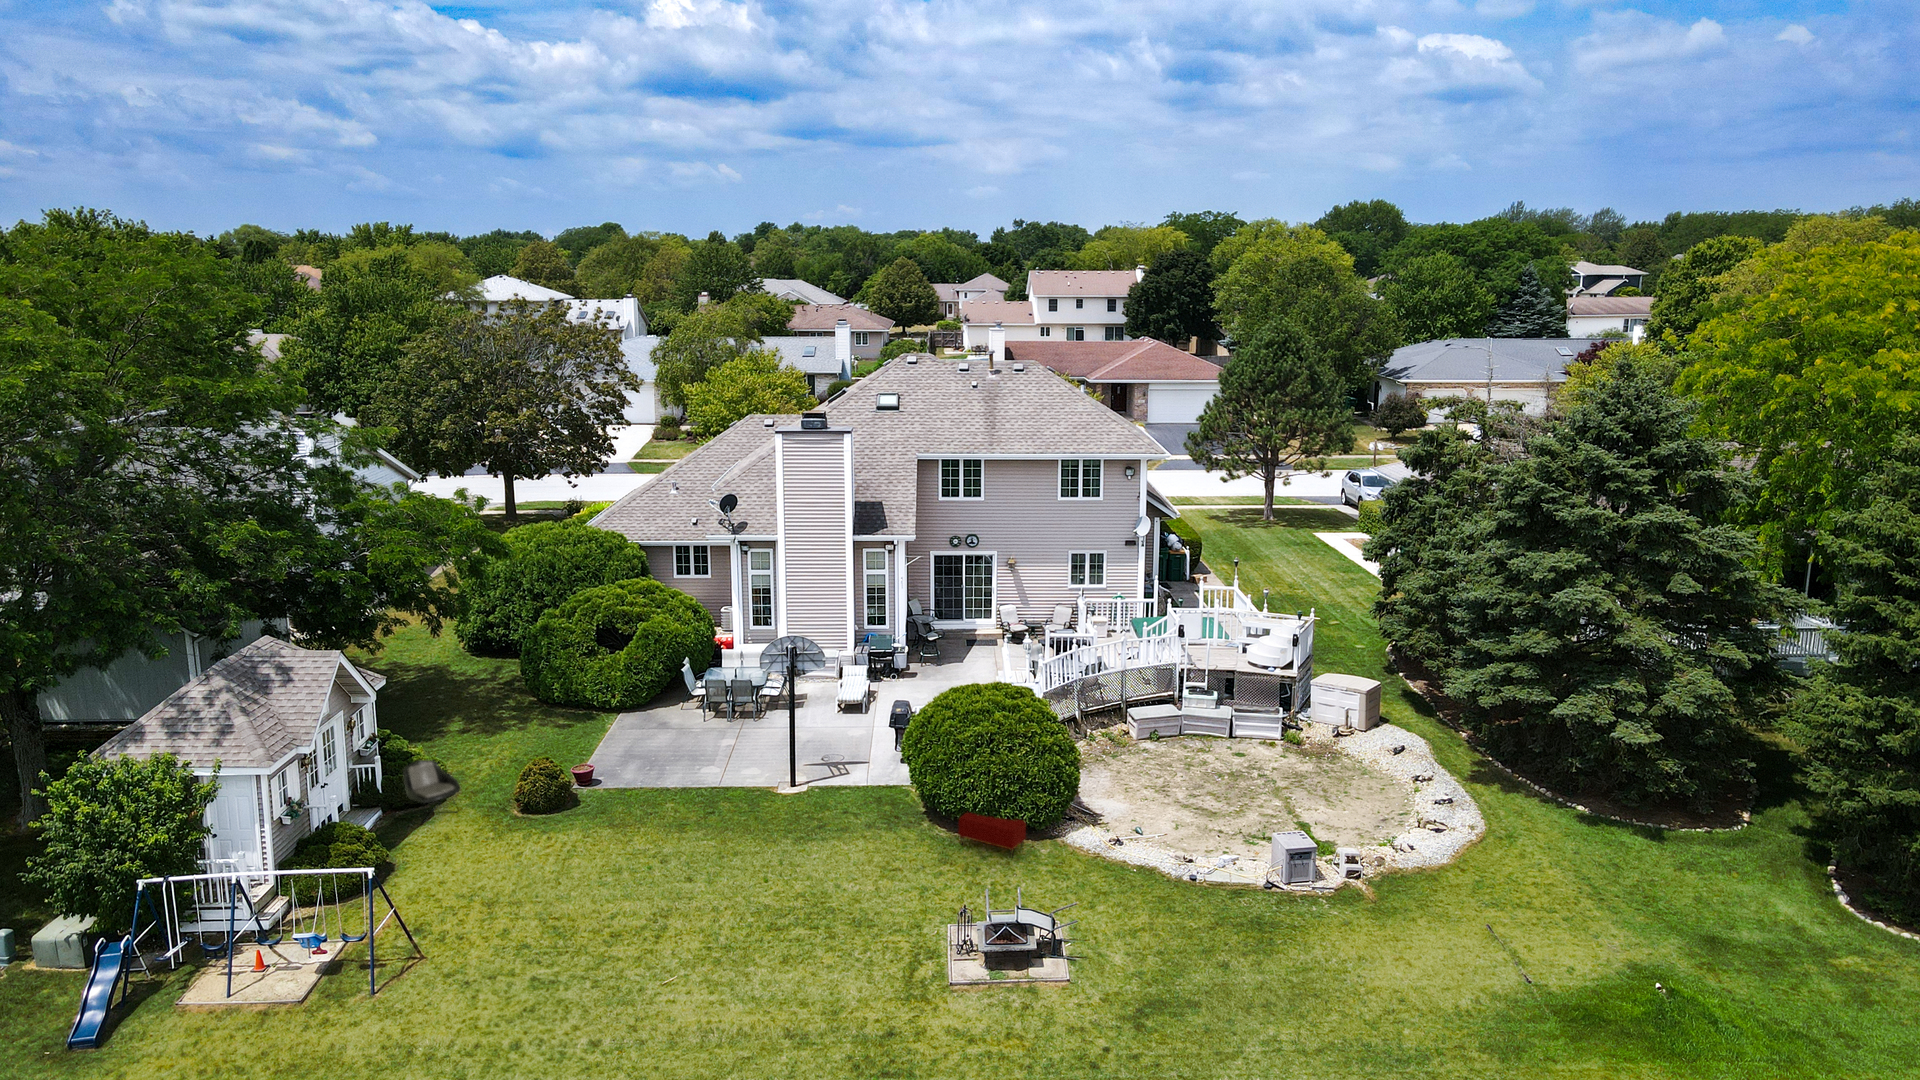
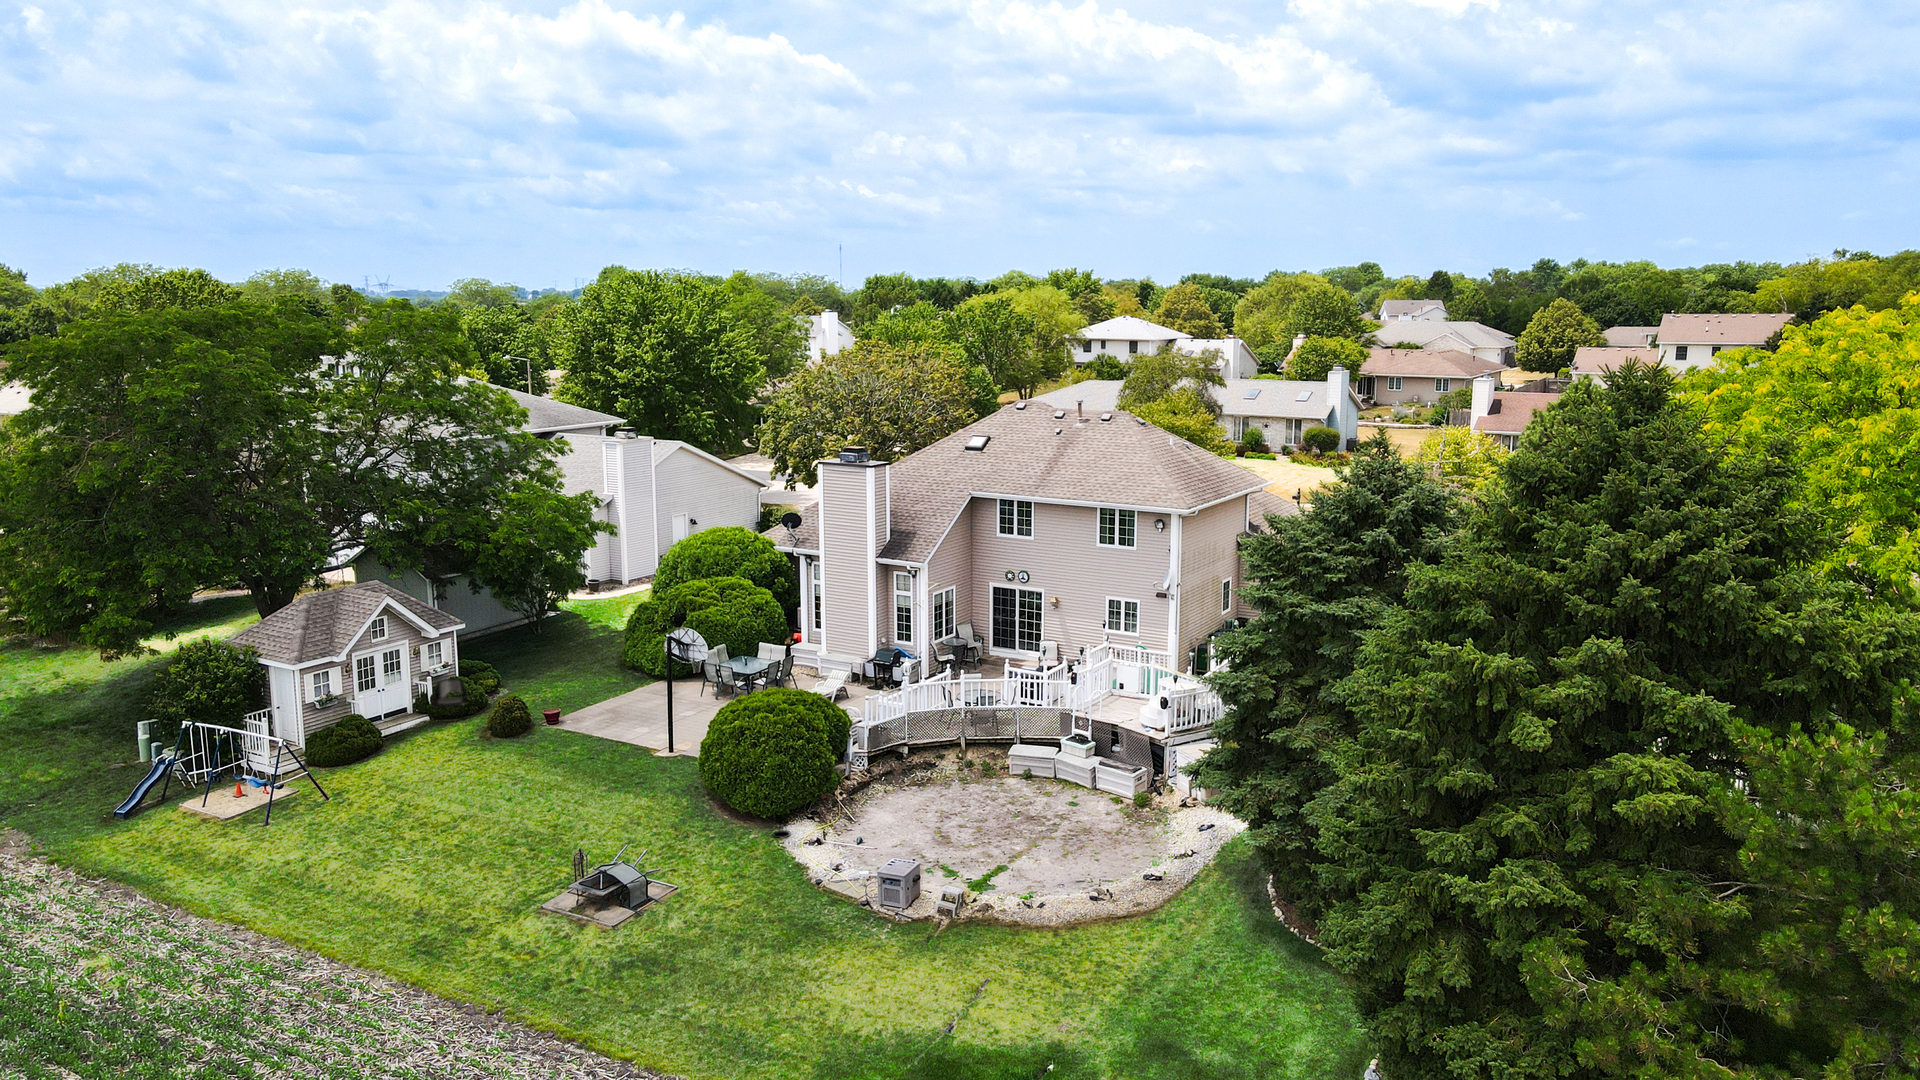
potted tree: none [1060,808,1084,845] -> present [773,808,790,838]
bench: present [958,811,1026,857] -> none [699,789,740,835]

